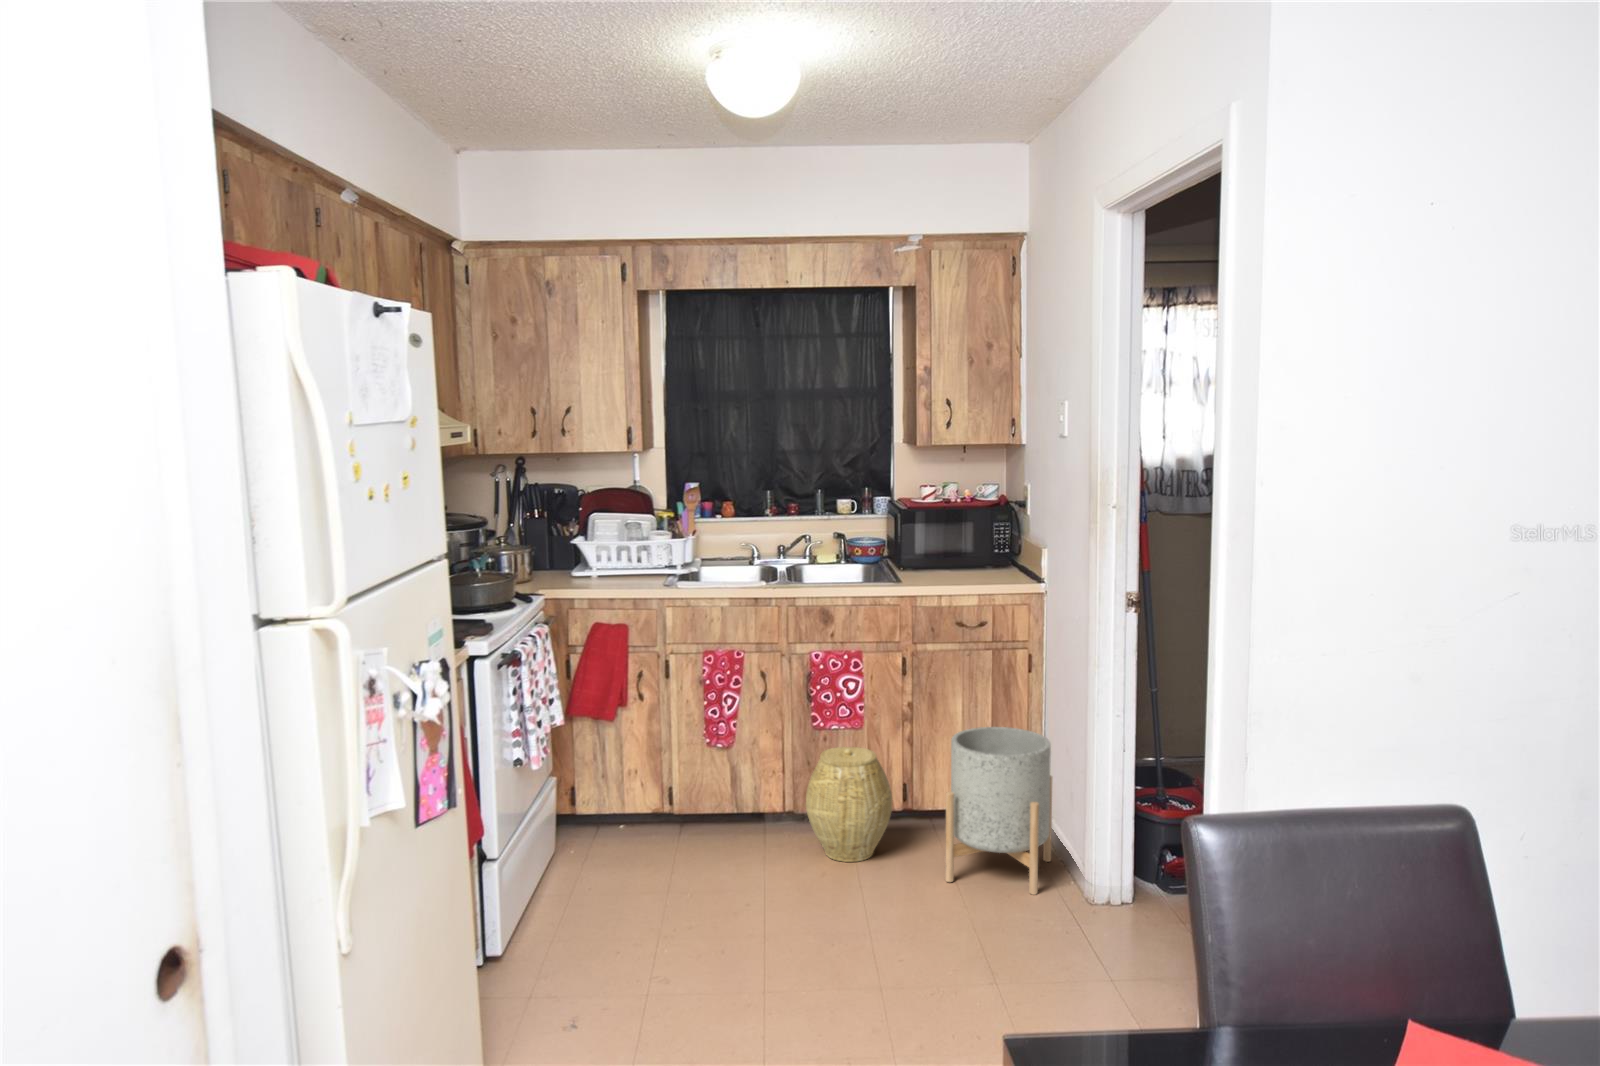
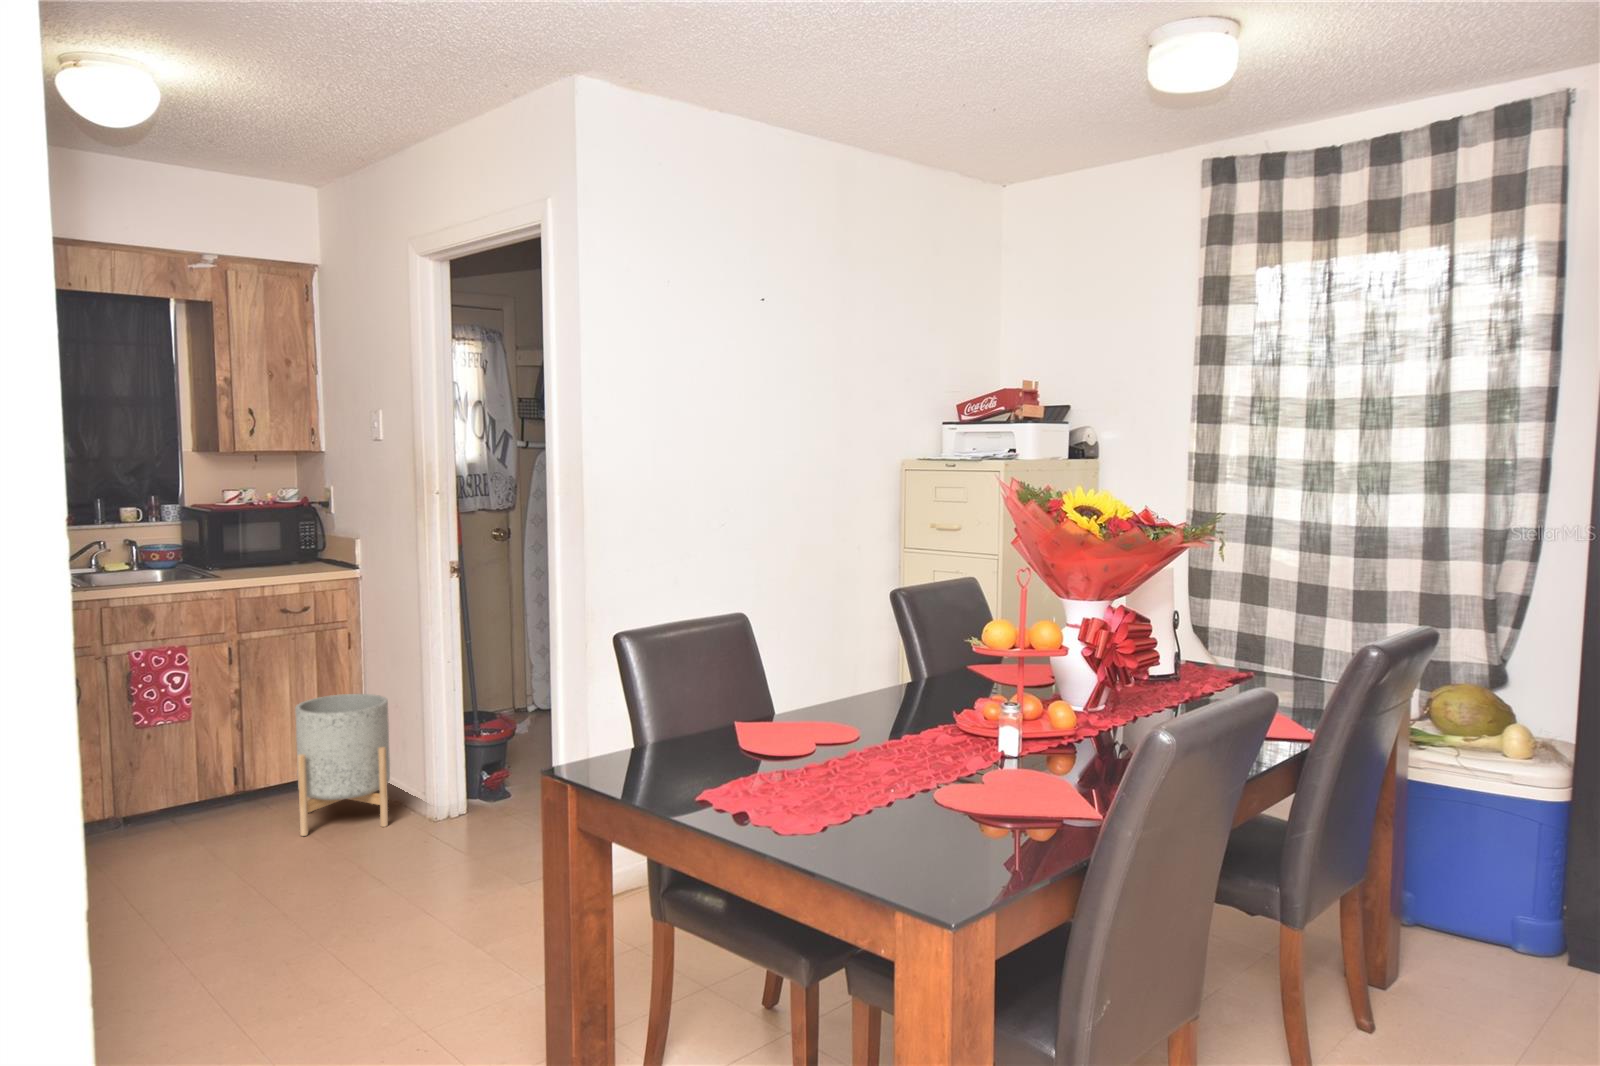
woven basket: present [806,747,892,862] -> none [139,736,234,847]

